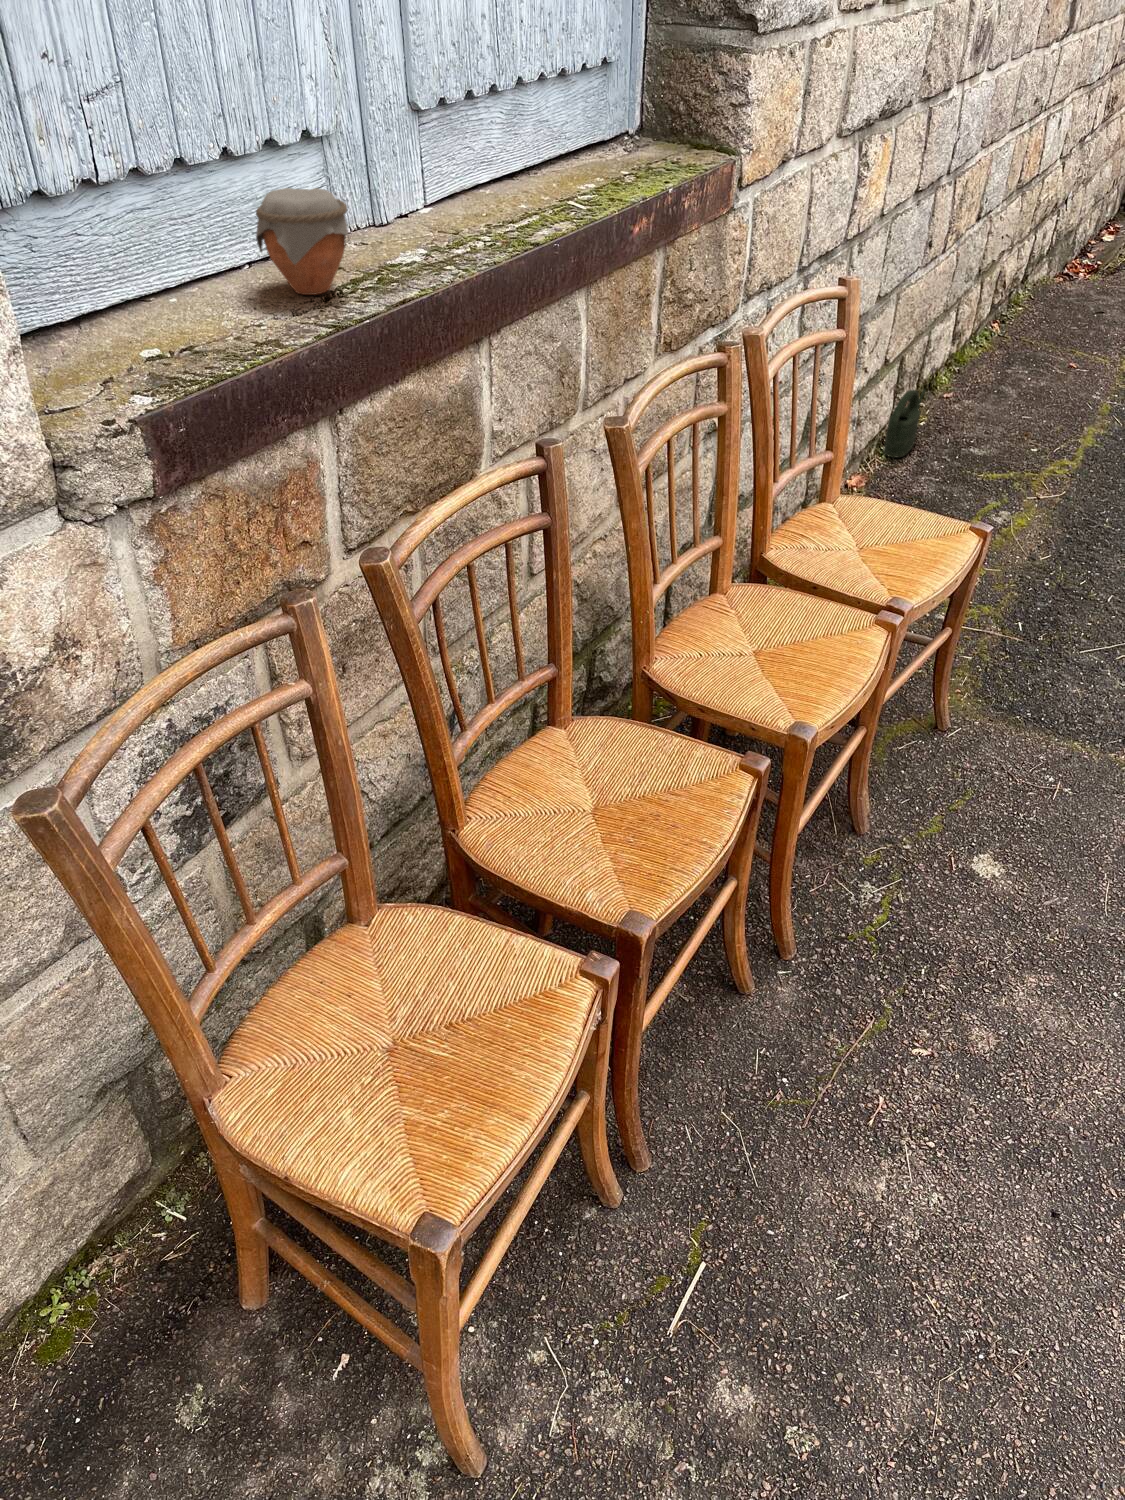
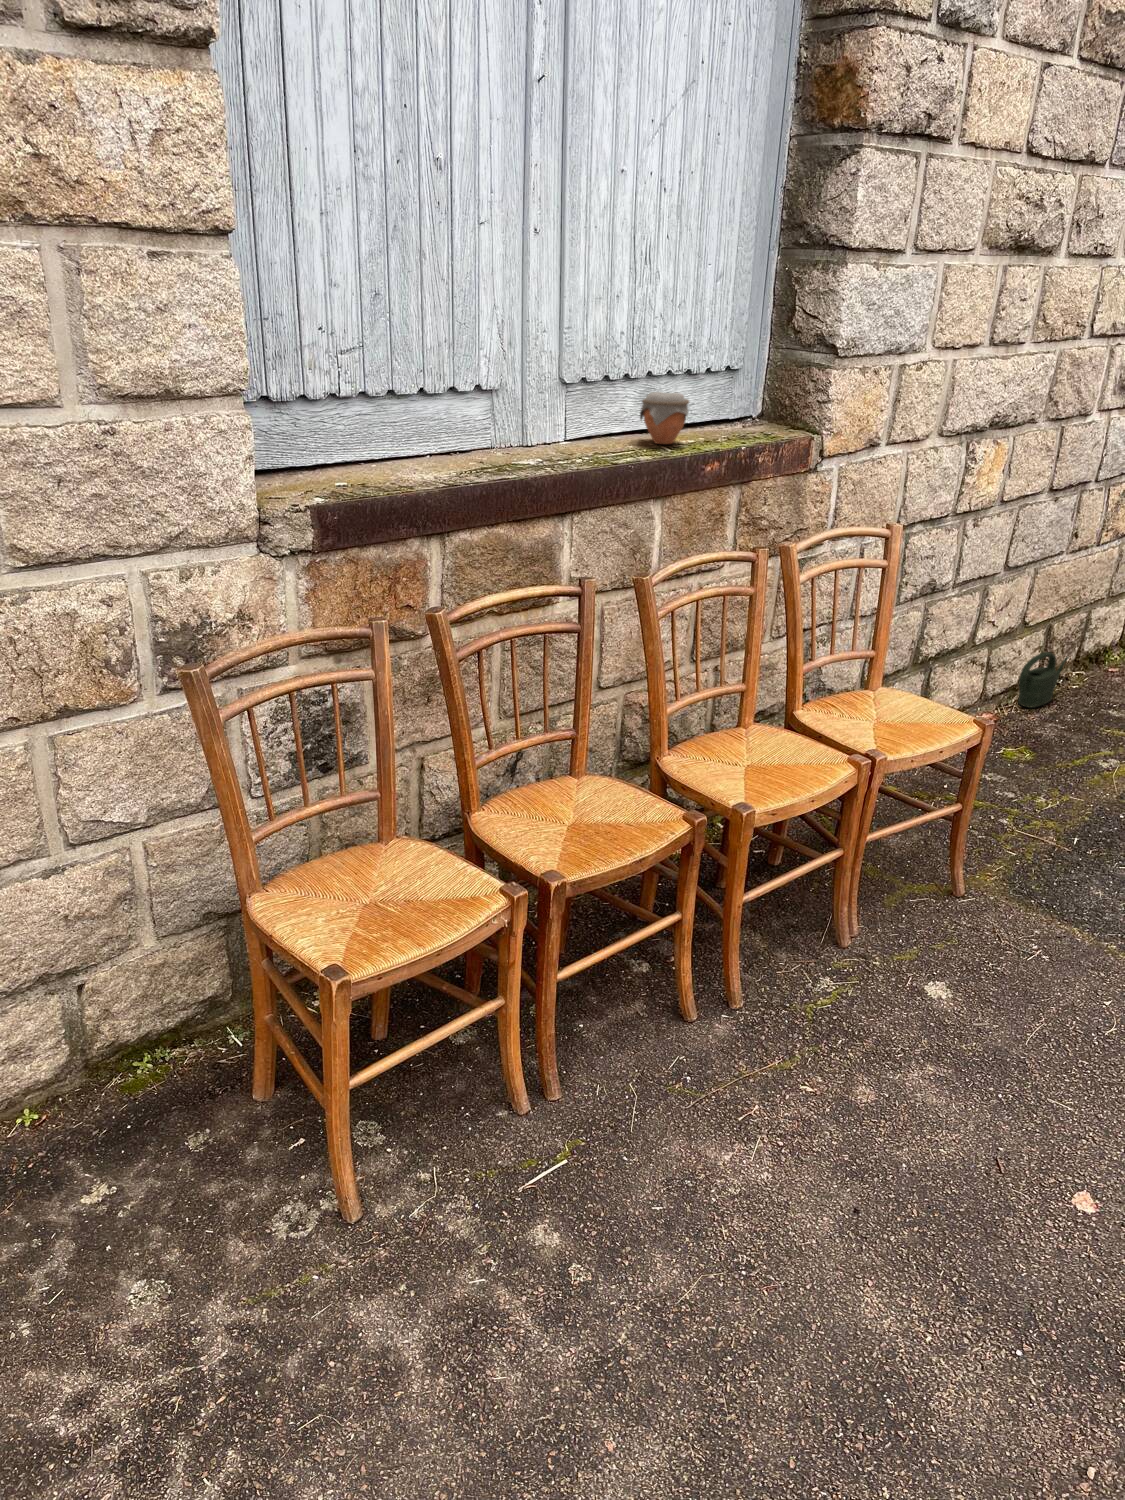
jar: present [256,188,349,295] -> present [640,392,689,444]

